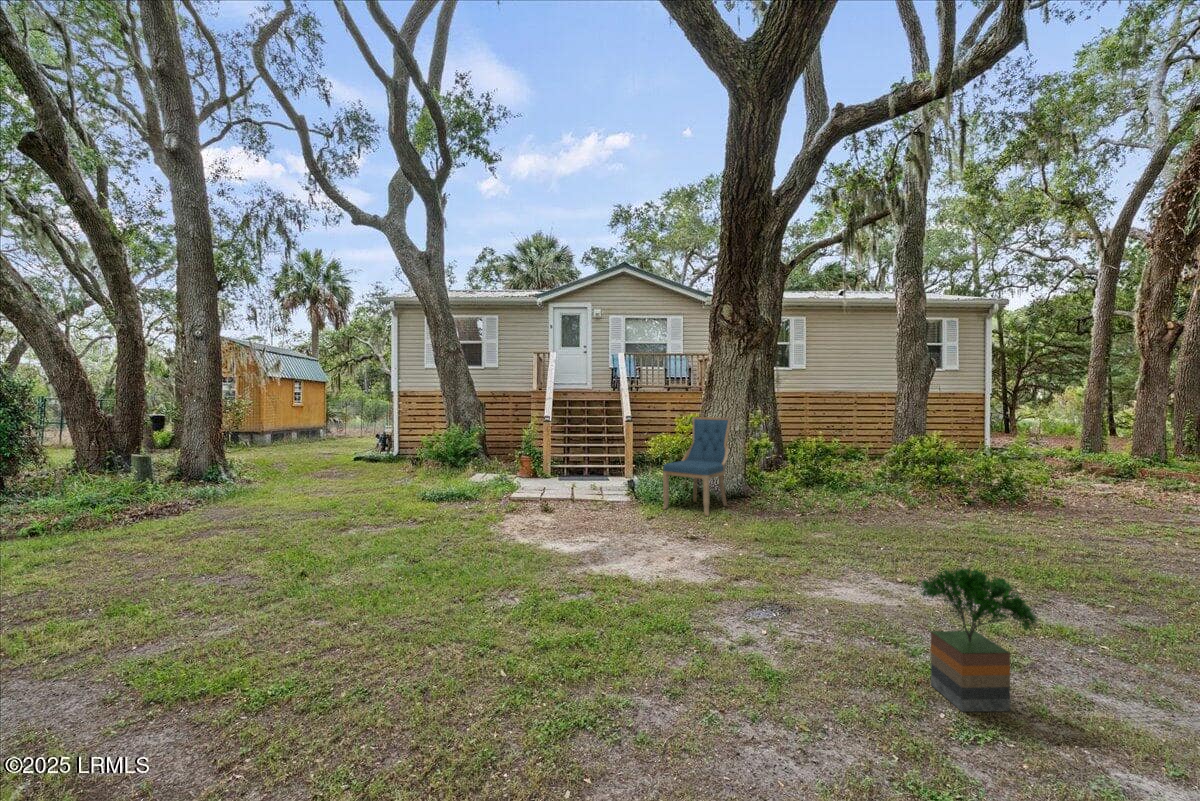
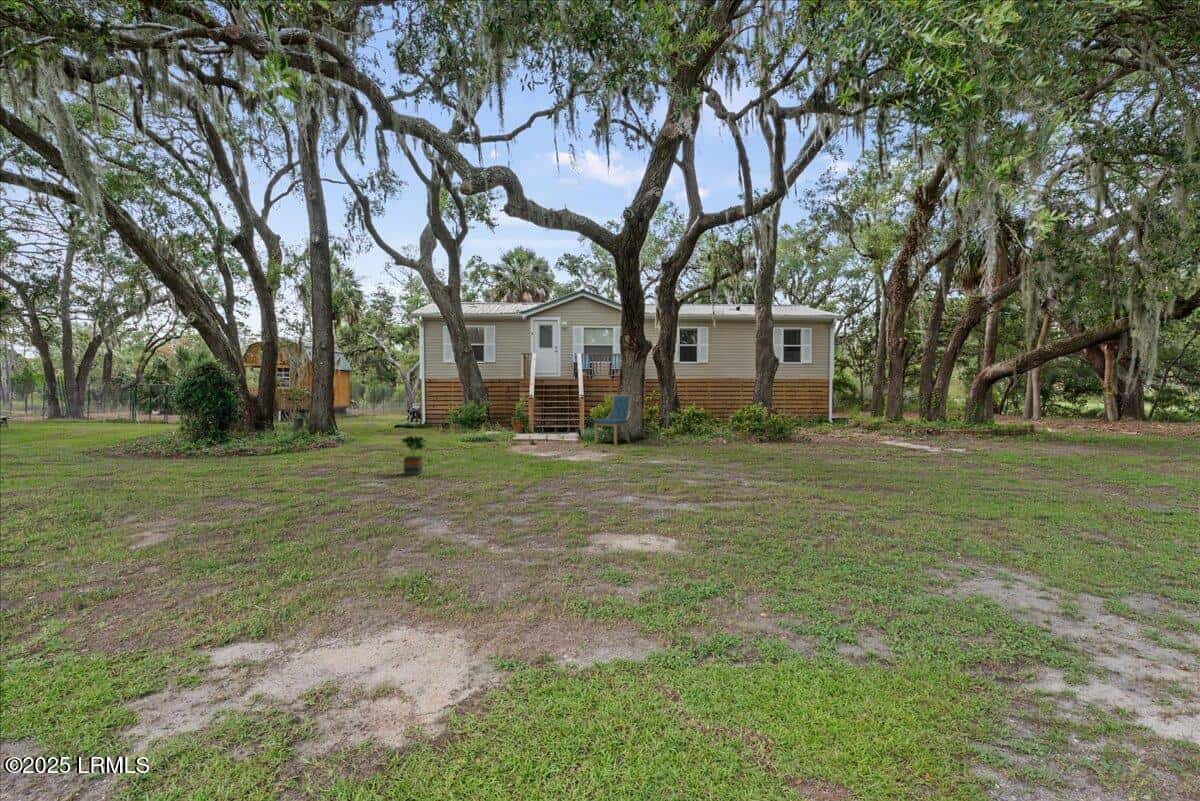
potted tree: present [919,568,1038,712] -> present [402,436,426,475]

